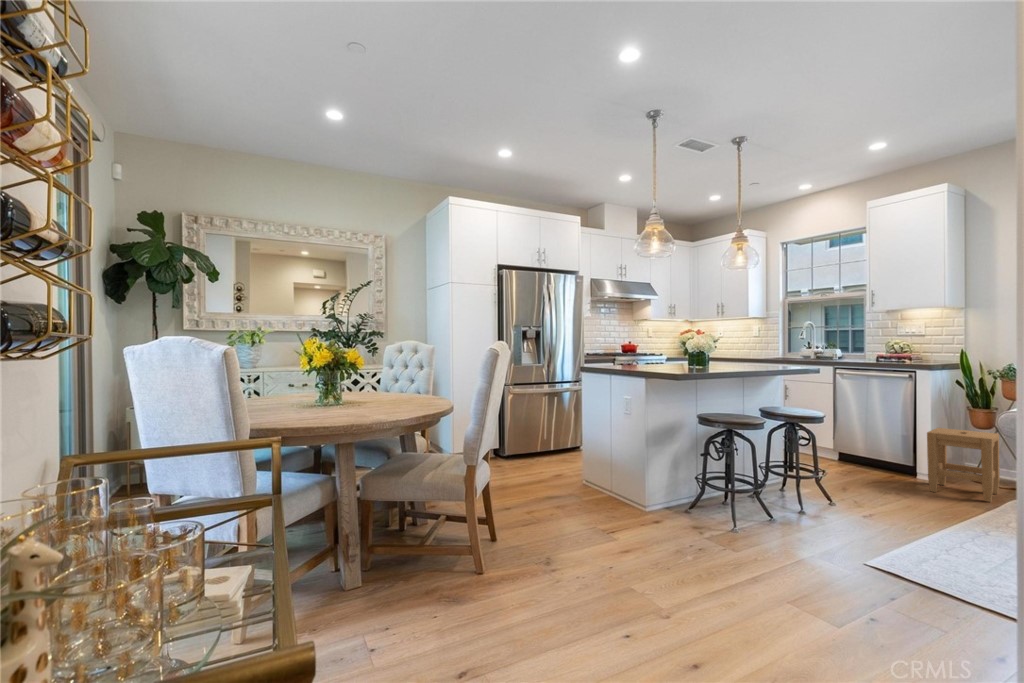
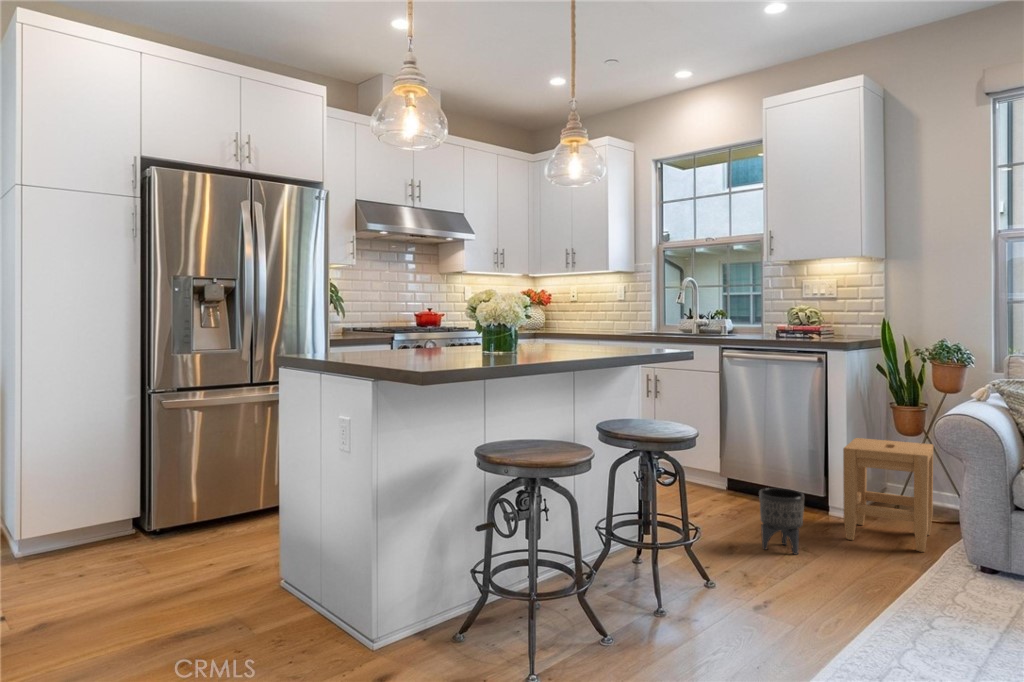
planter: none [865,455,898,496] -> present [759,488,804,554]

